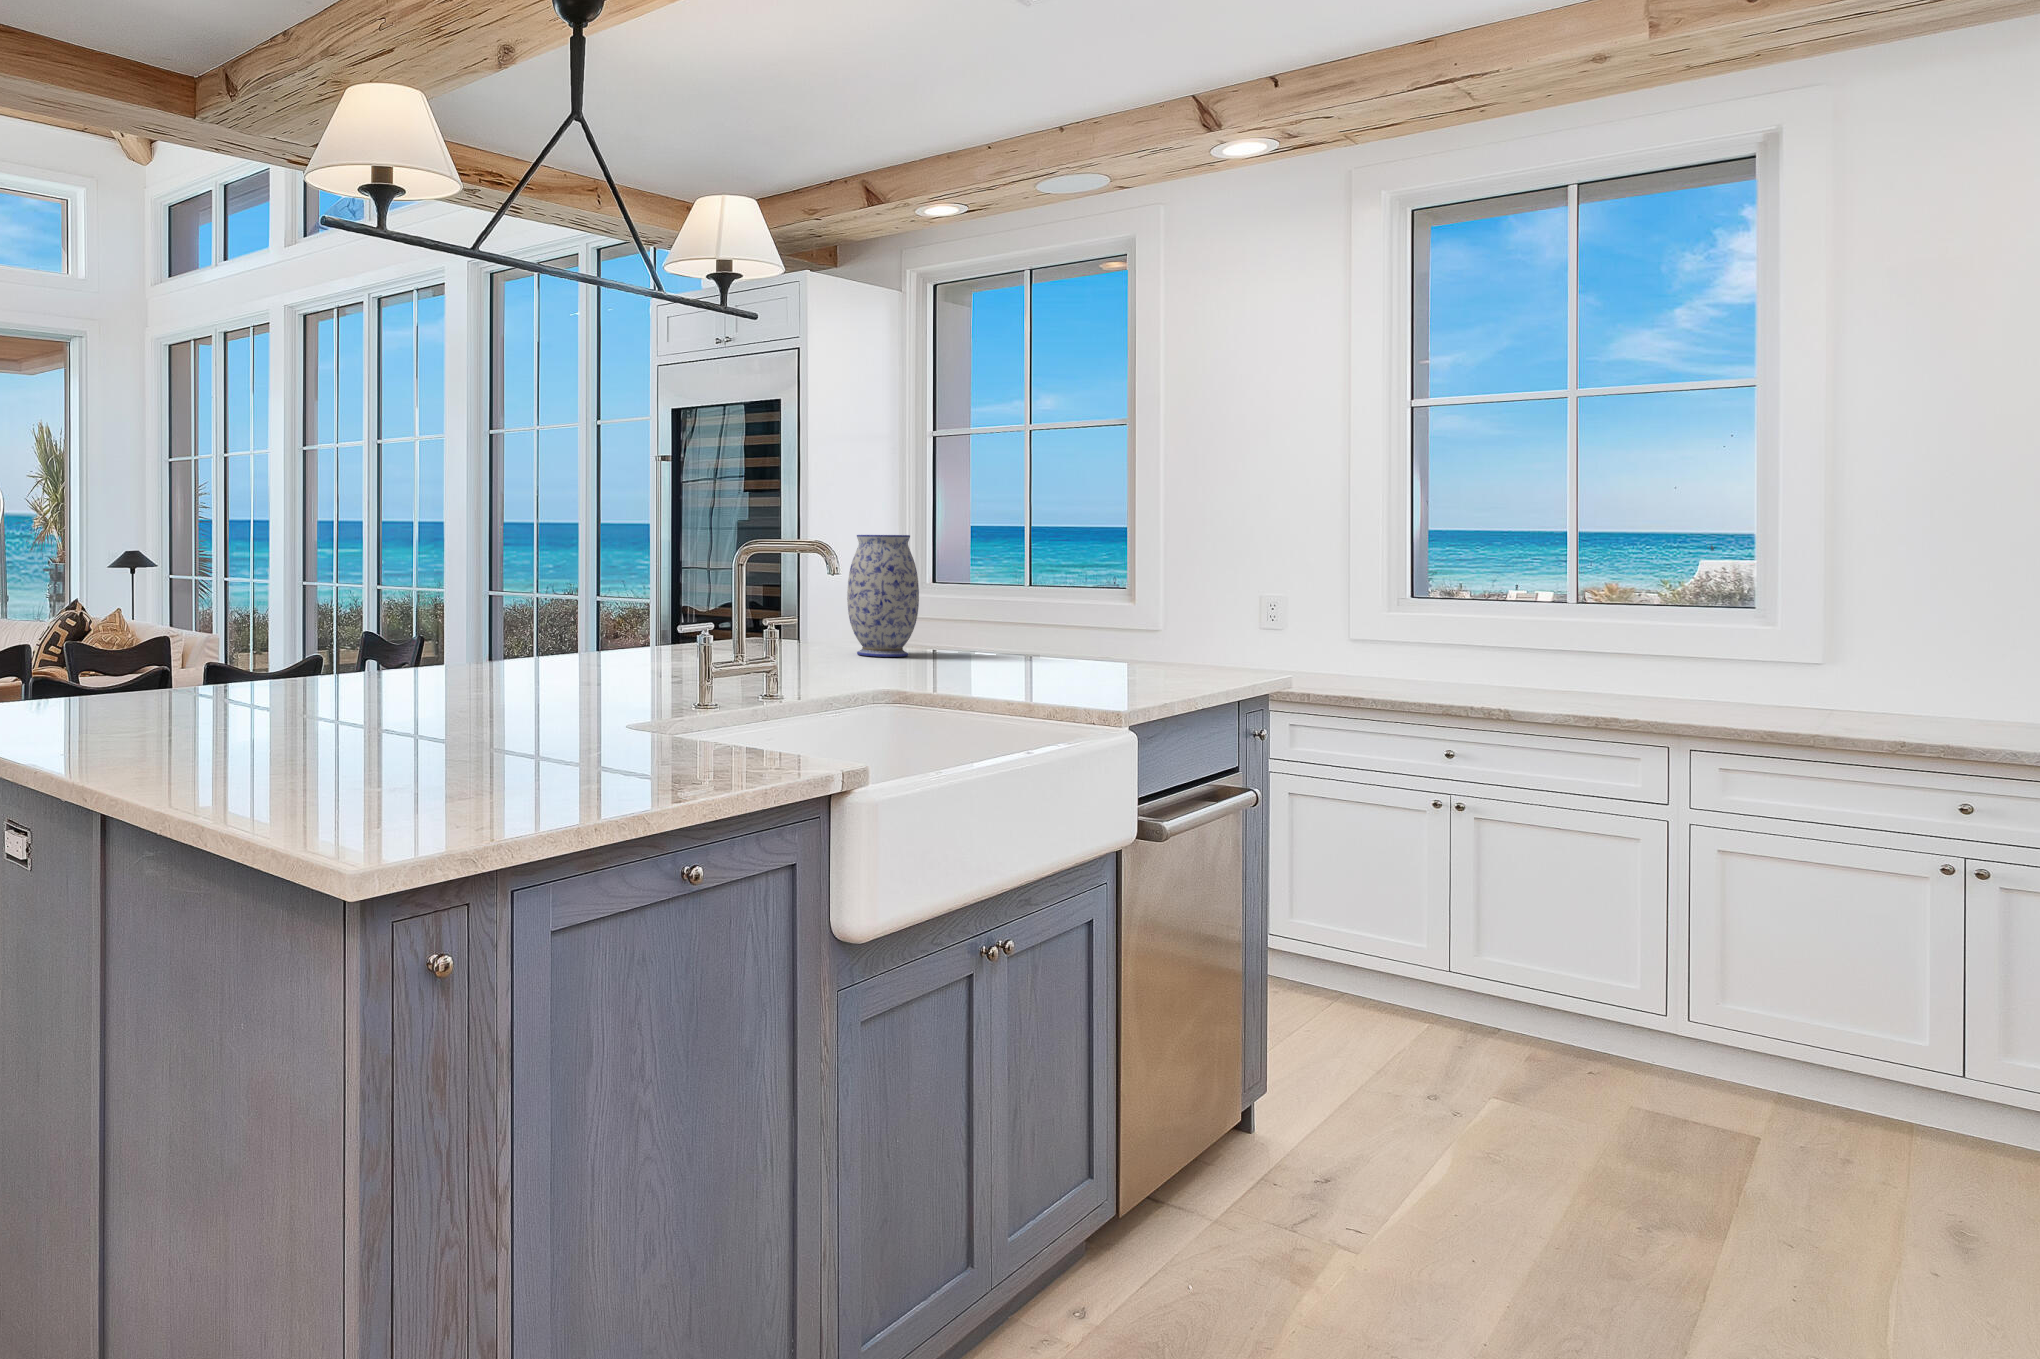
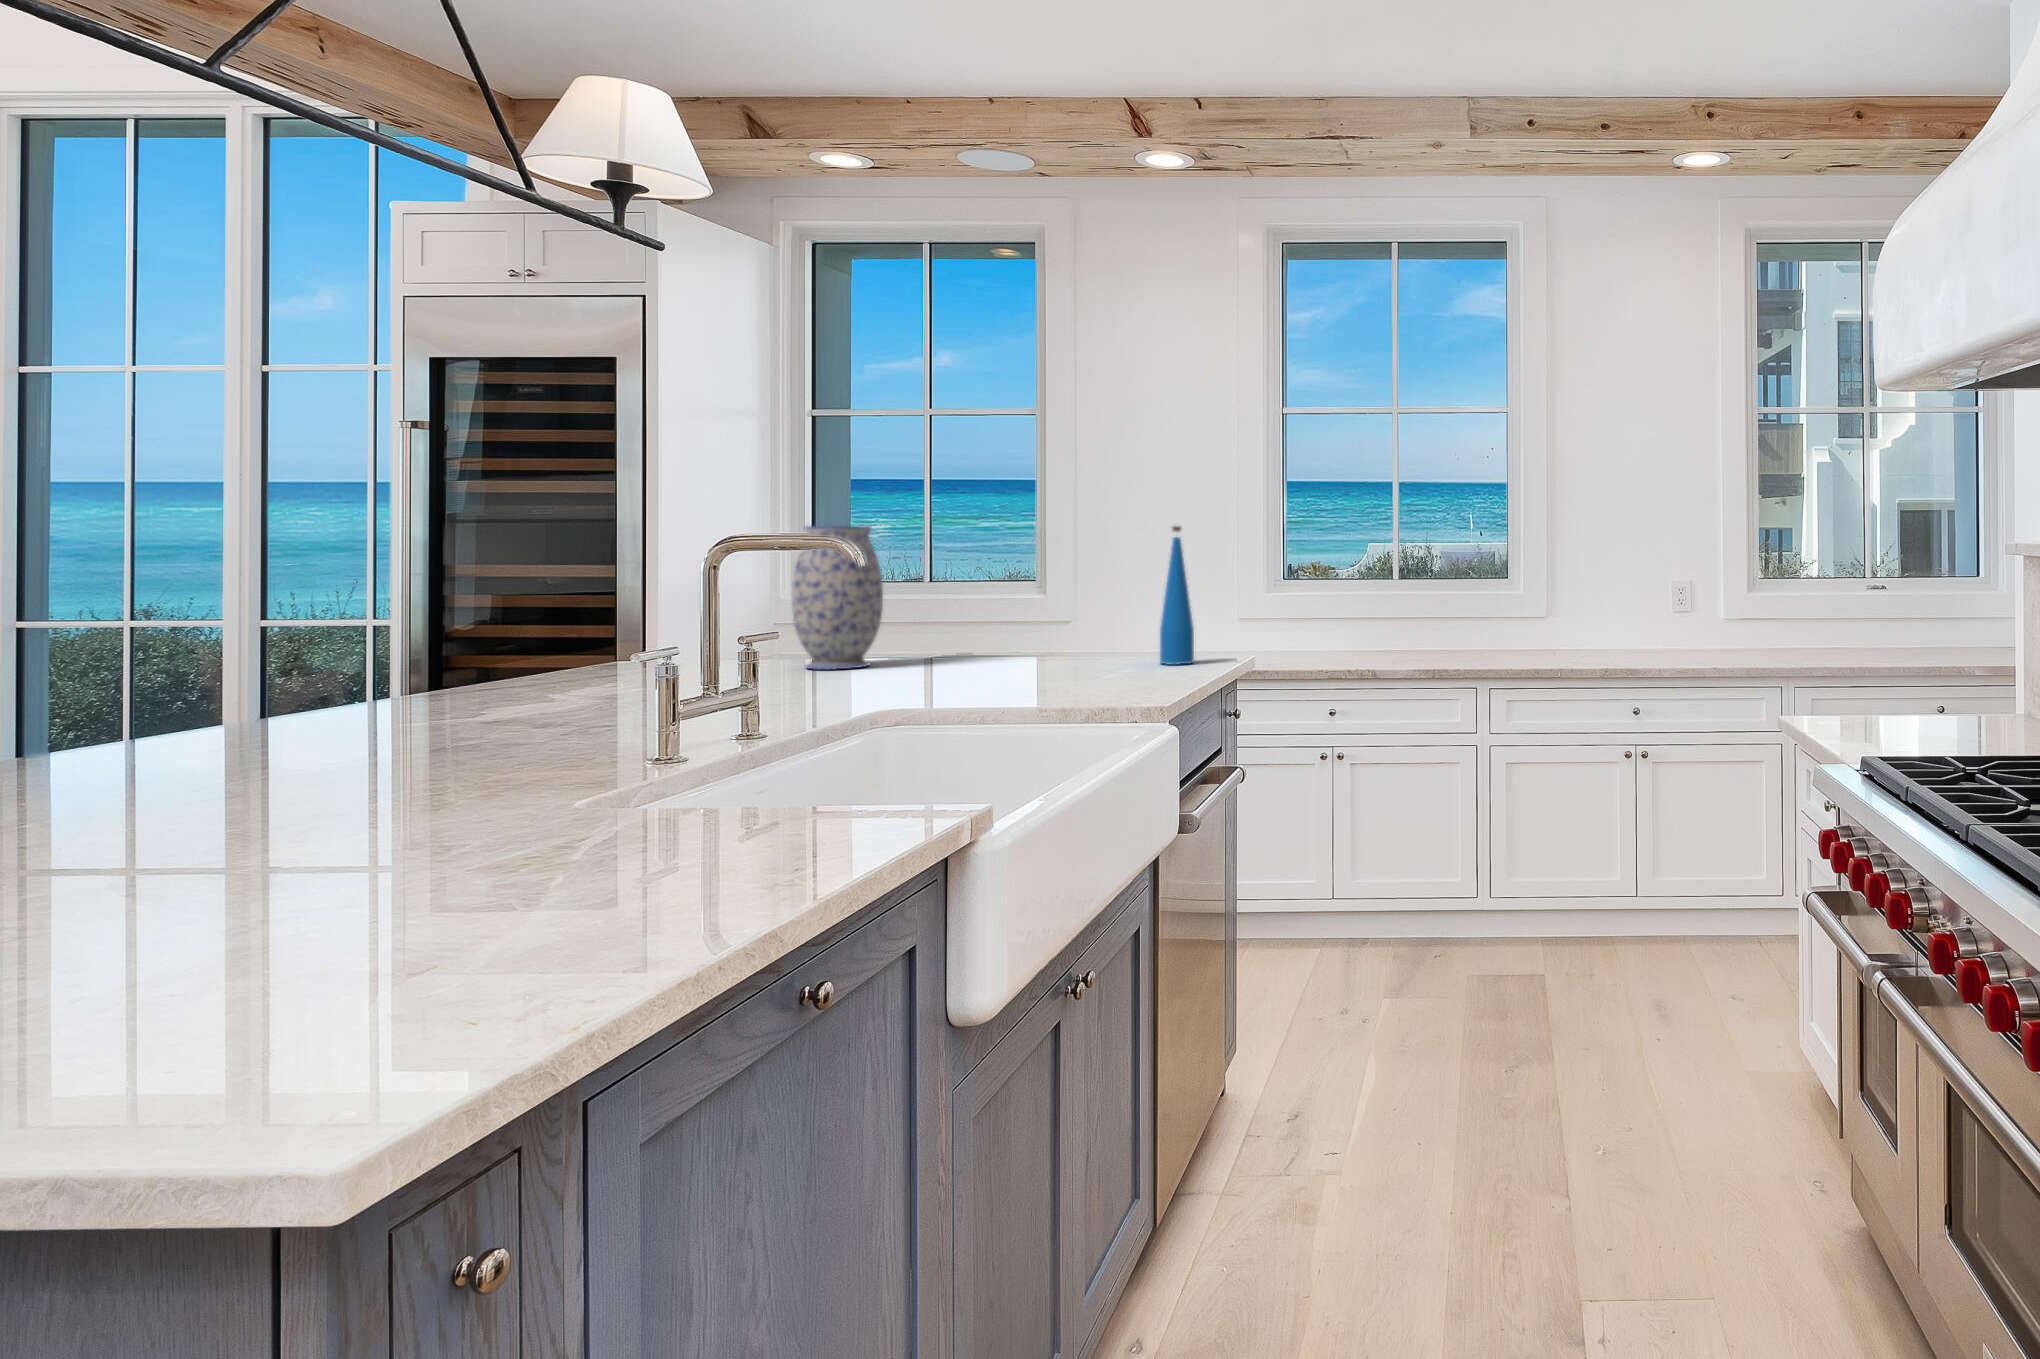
bottle: none [1169,538,1206,680] -> present [1160,526,1194,665]

